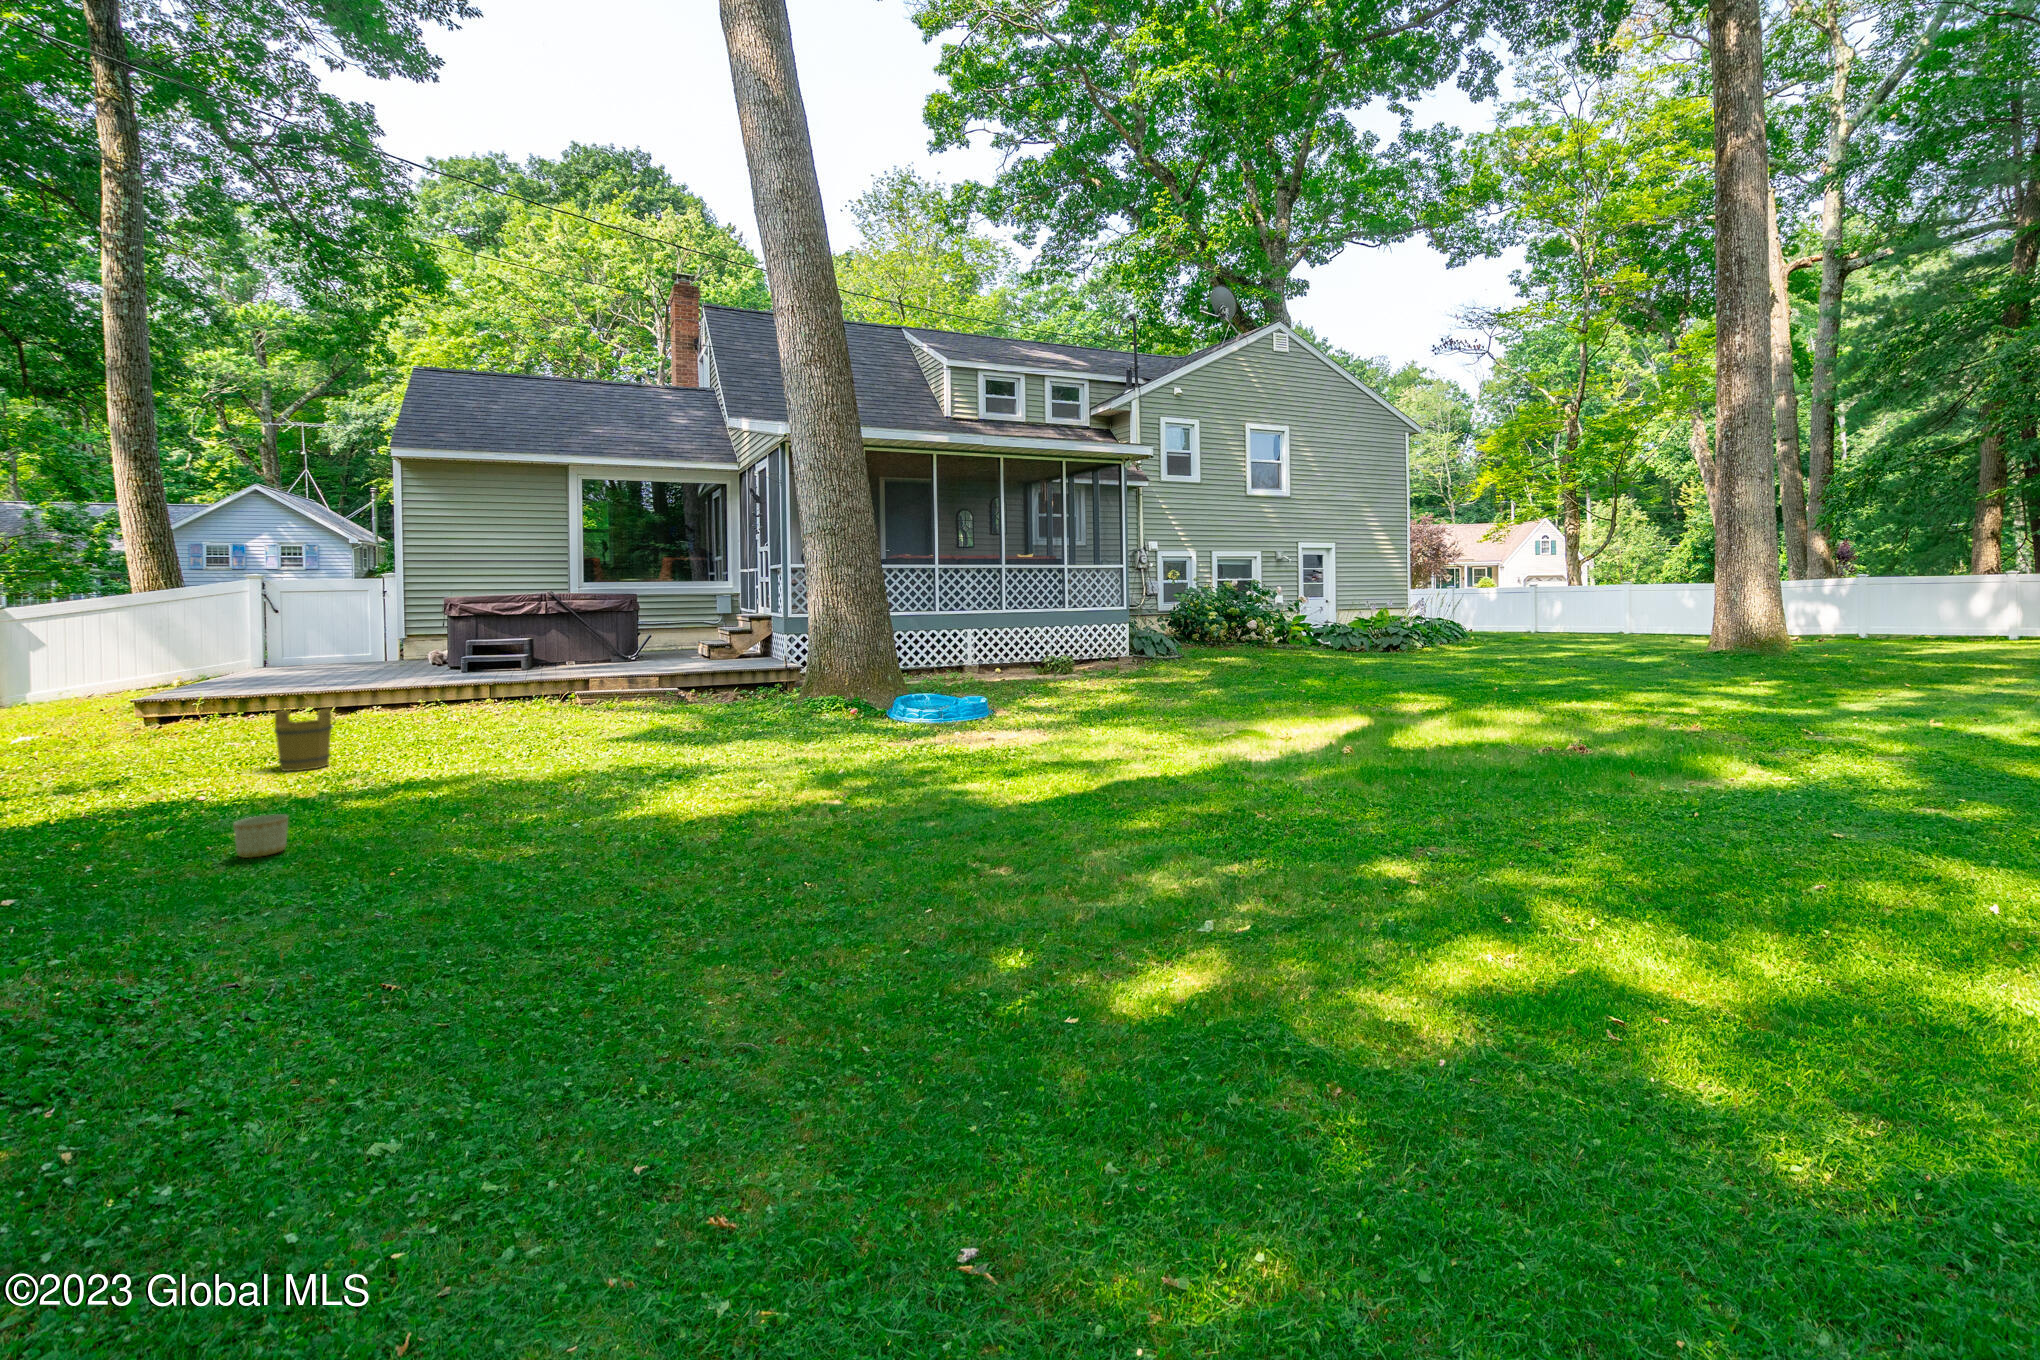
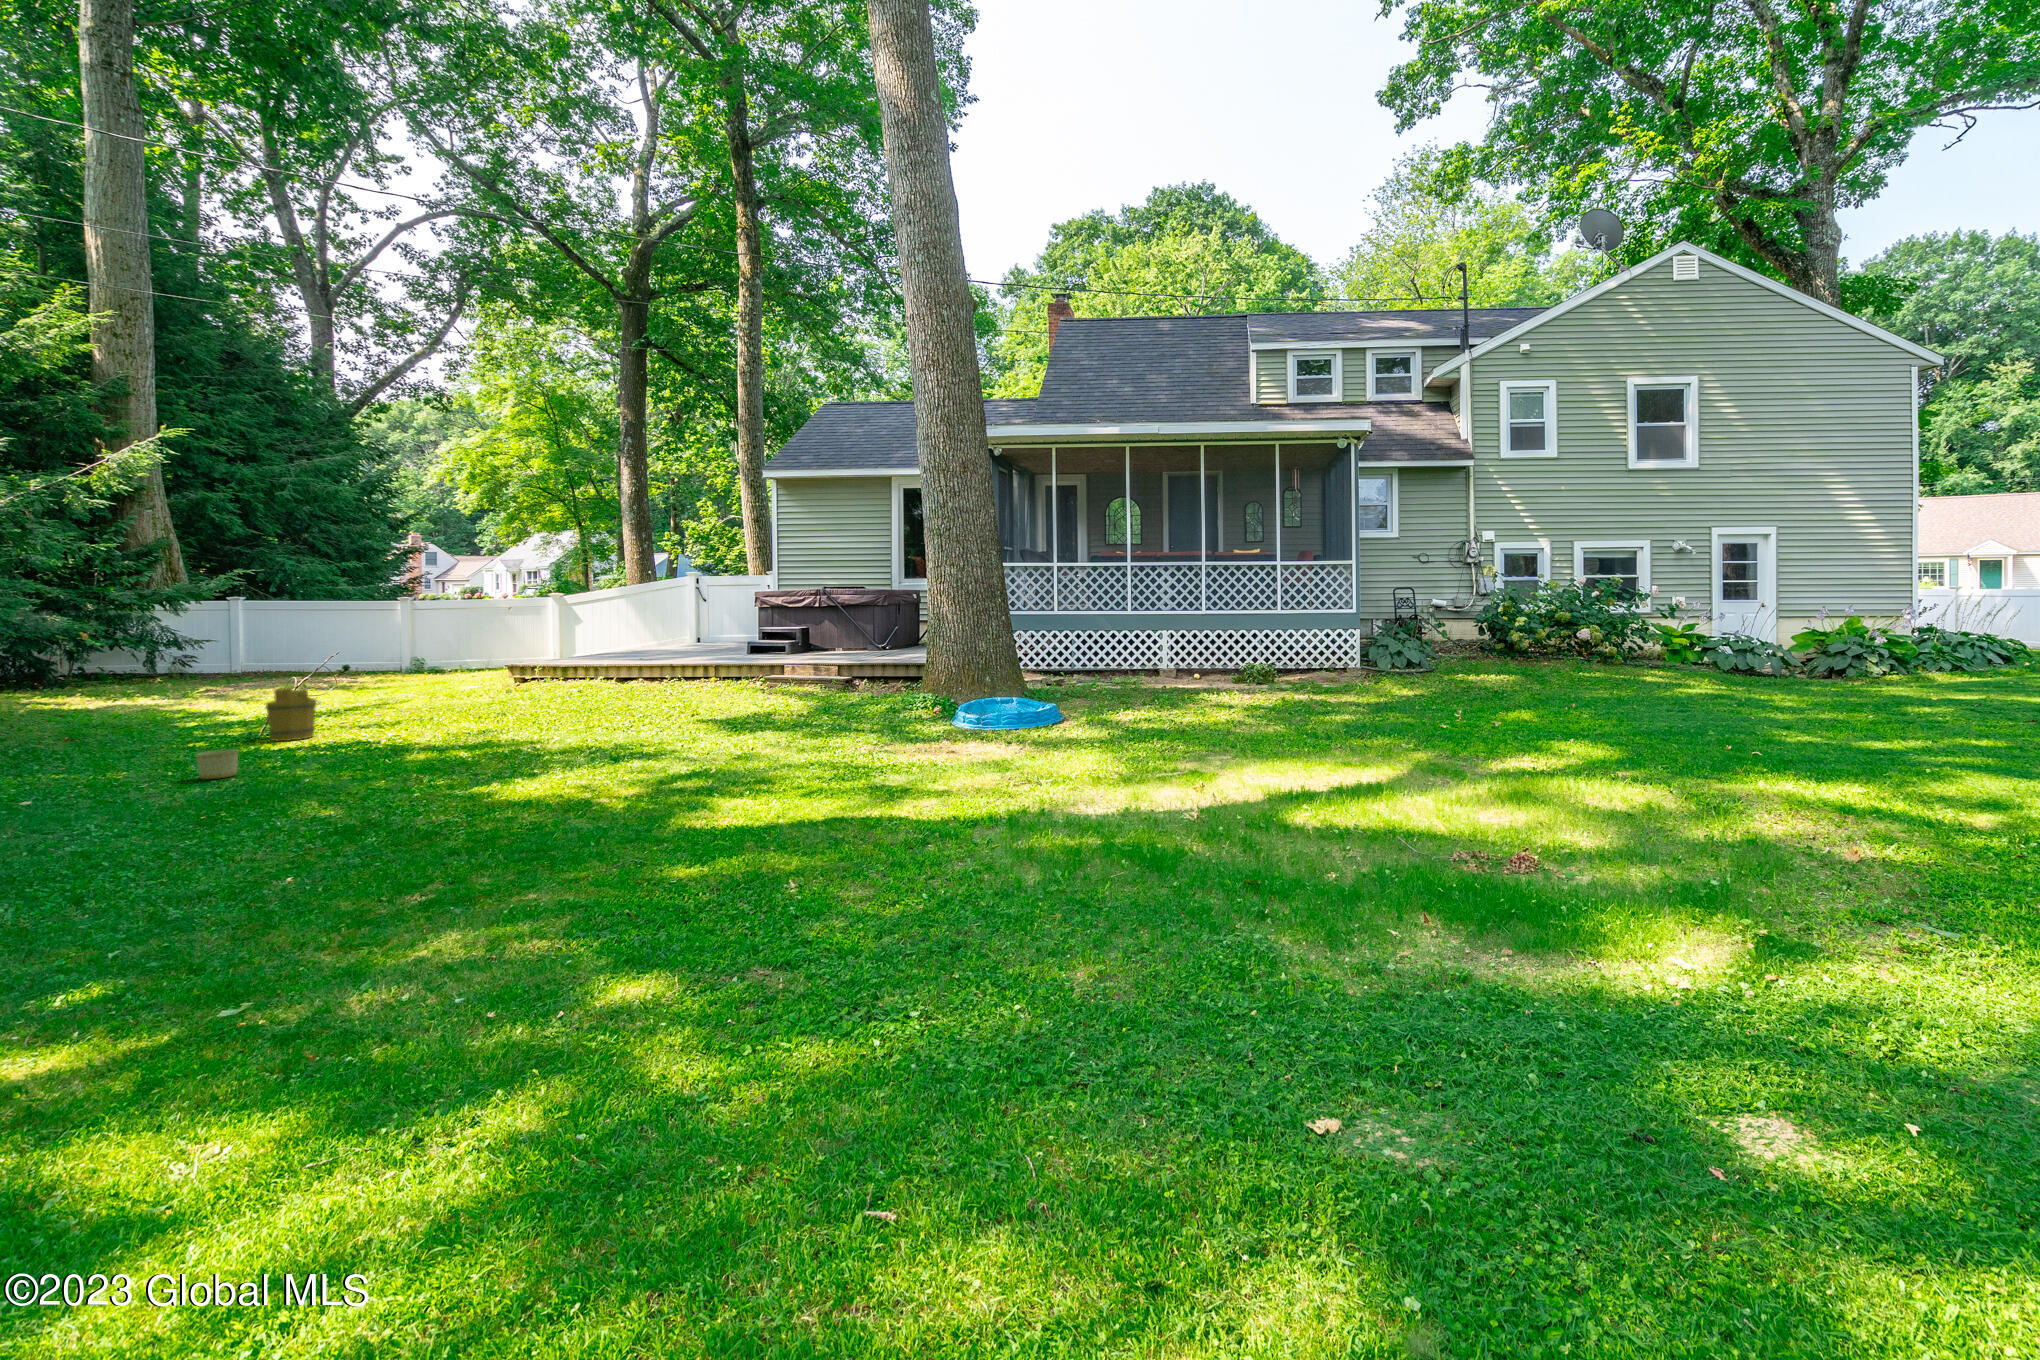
bucket: present [274,709,334,771] -> present [266,688,320,741]

